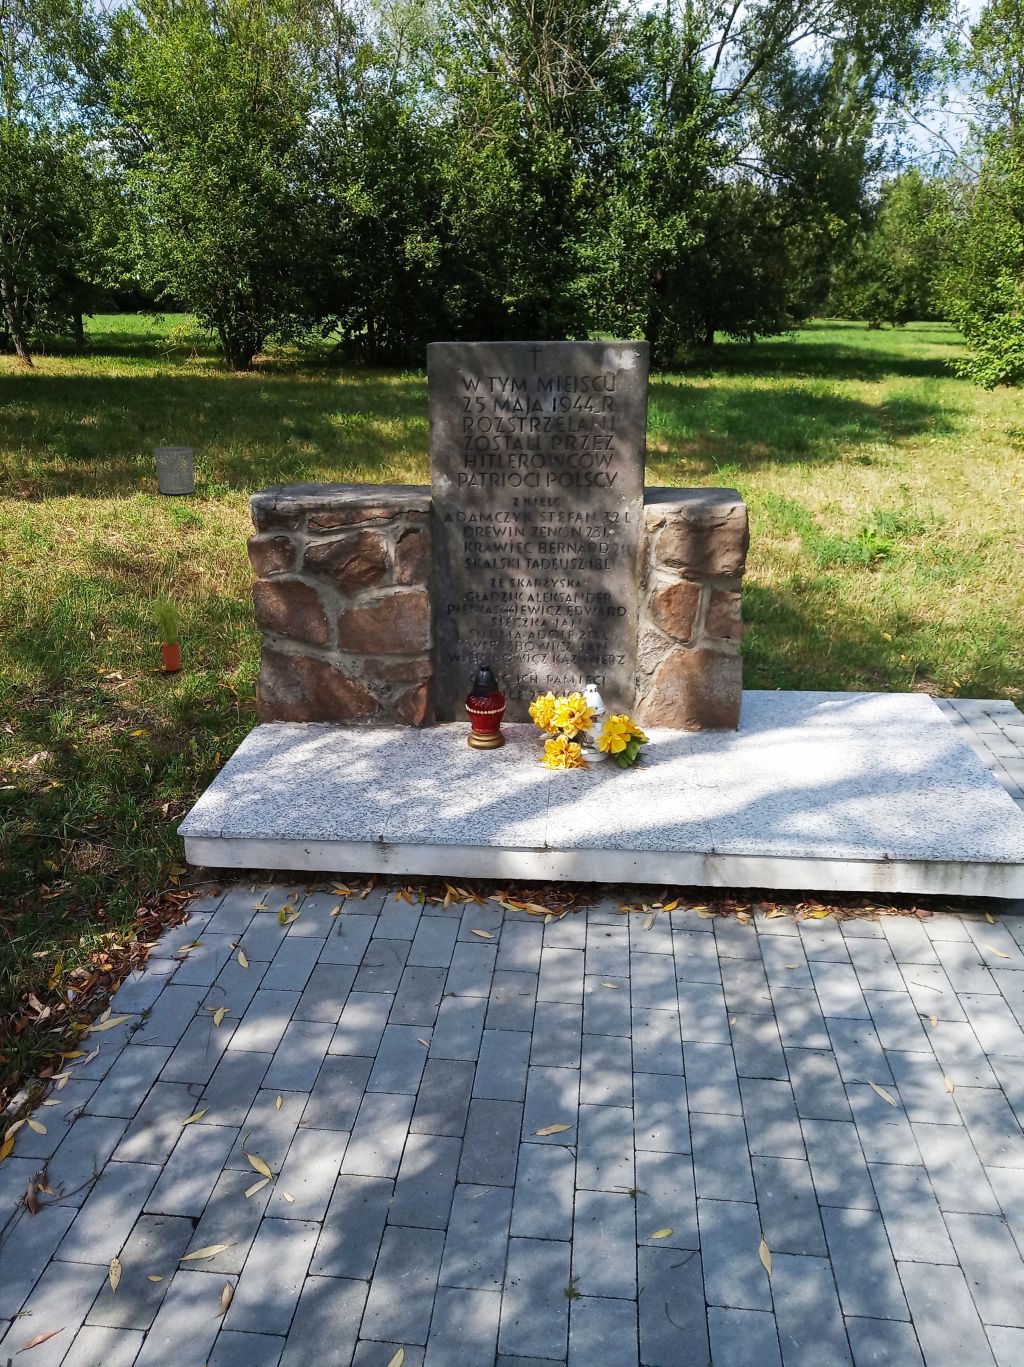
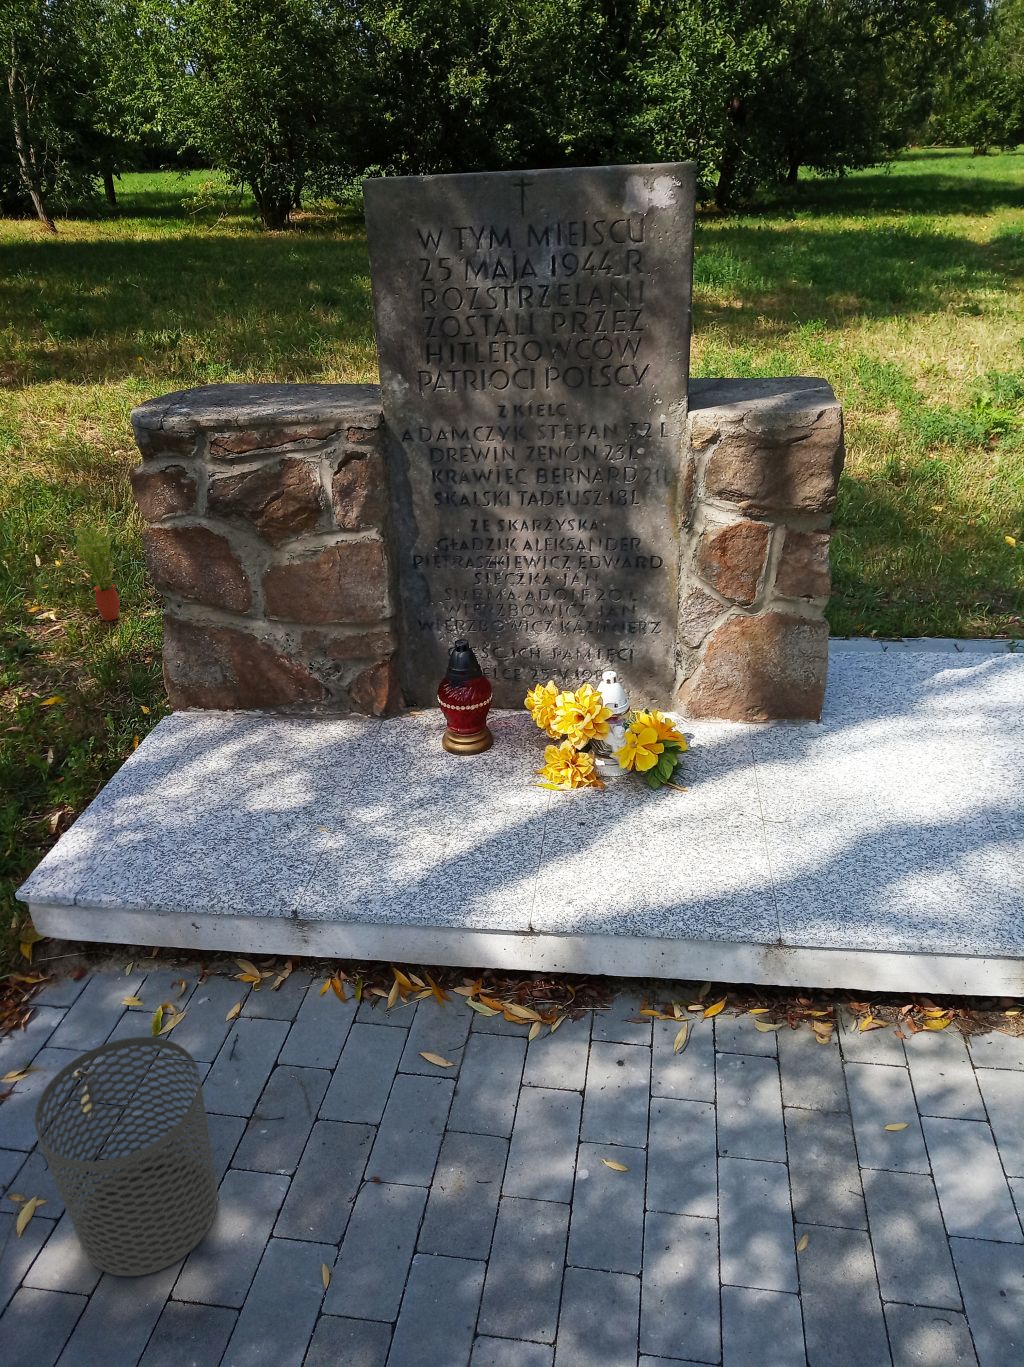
waste bin: present [154,446,194,494] -> present [34,1037,218,1276]

